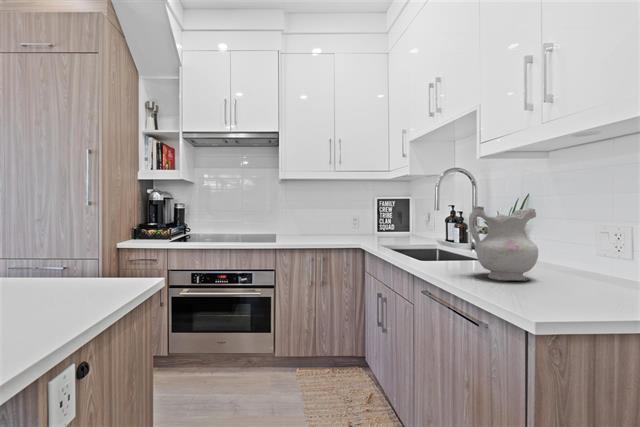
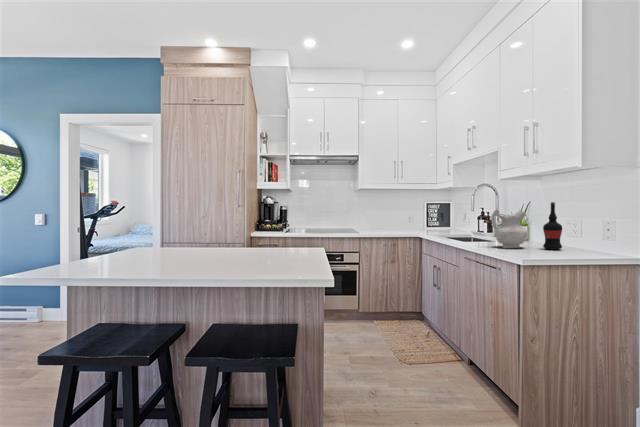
wine bottle: none [571,189,612,285] -> present [543,202,562,249]

